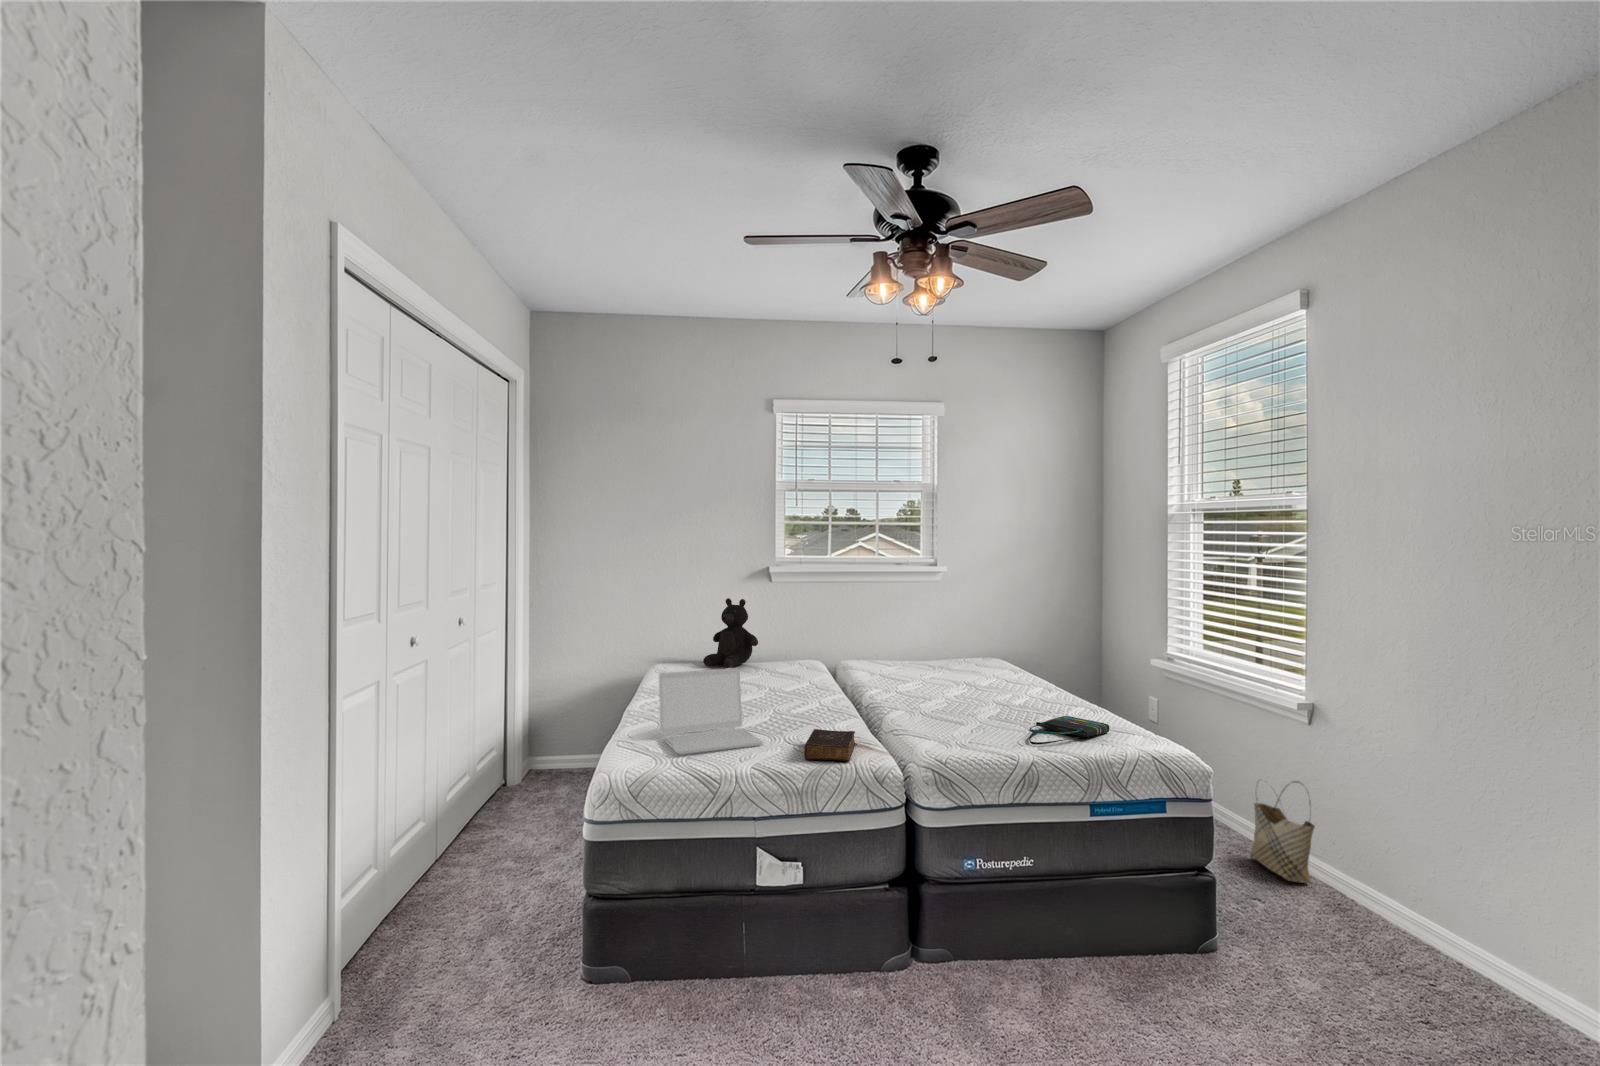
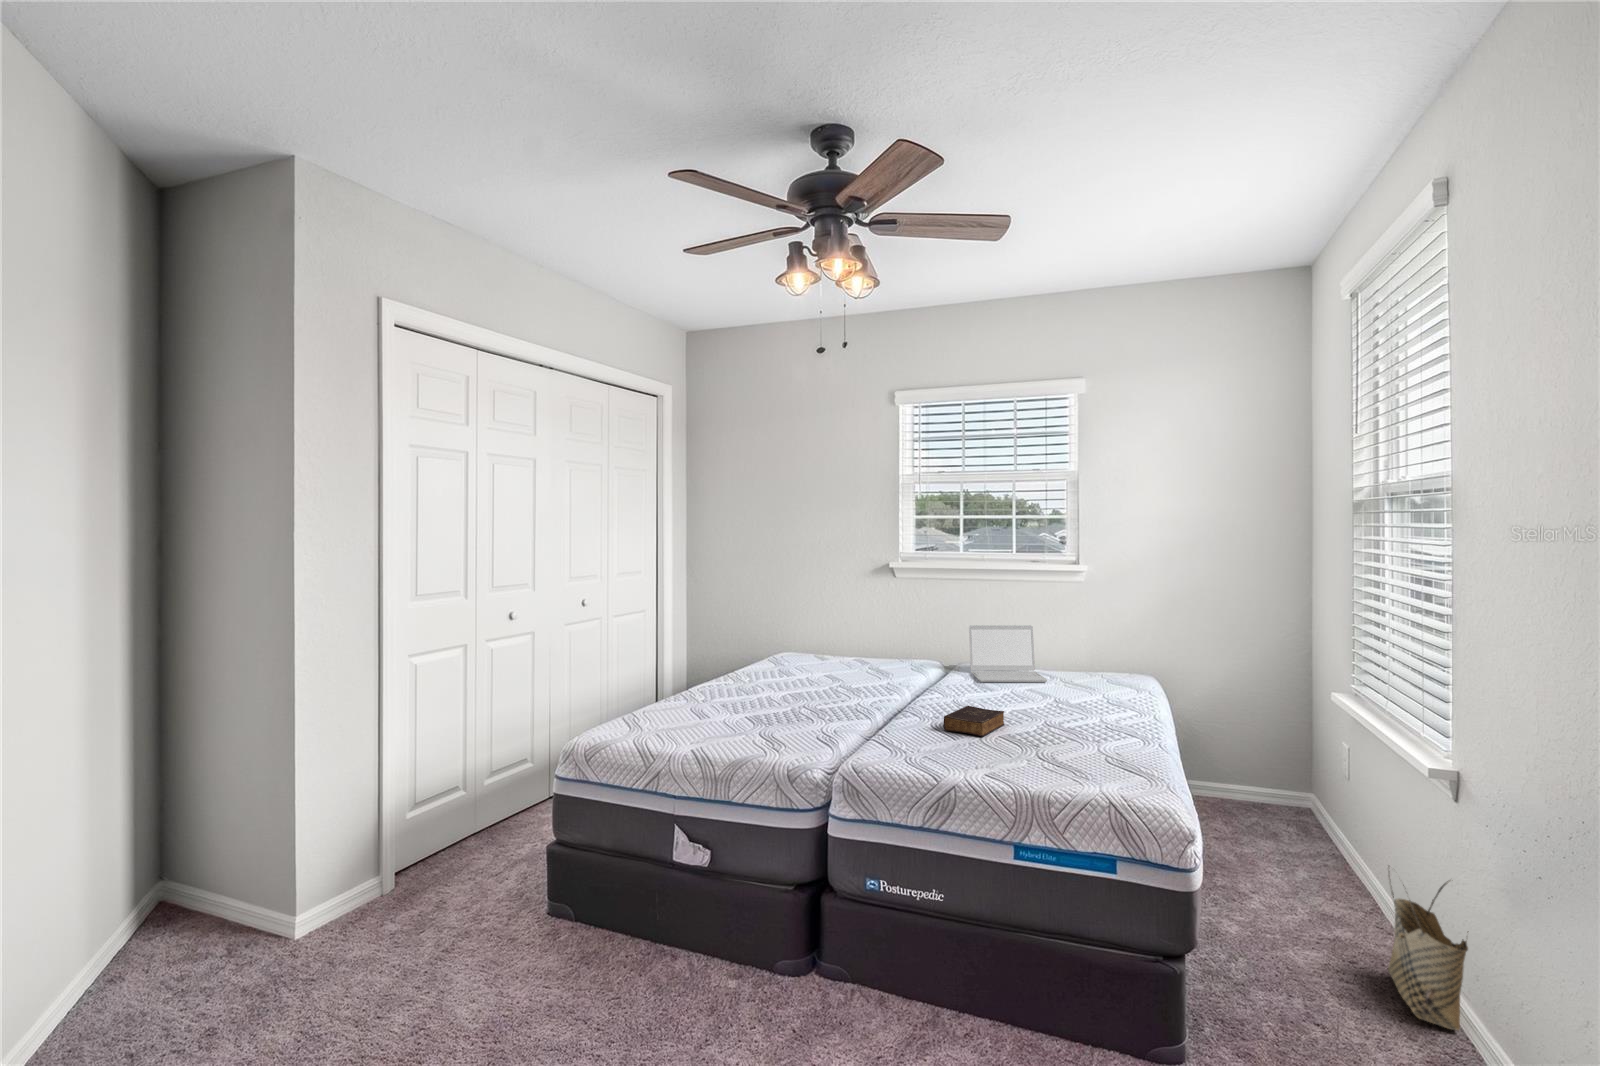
teddy bear: present [703,598,758,669] -> none [810,593,859,661]
laptop: present [659,668,763,754] -> present [969,625,1047,682]
tote bag: present [1029,716,1110,745] -> none [986,741,1111,770]
book: present [804,729,855,761] -> present [944,706,1004,736]

